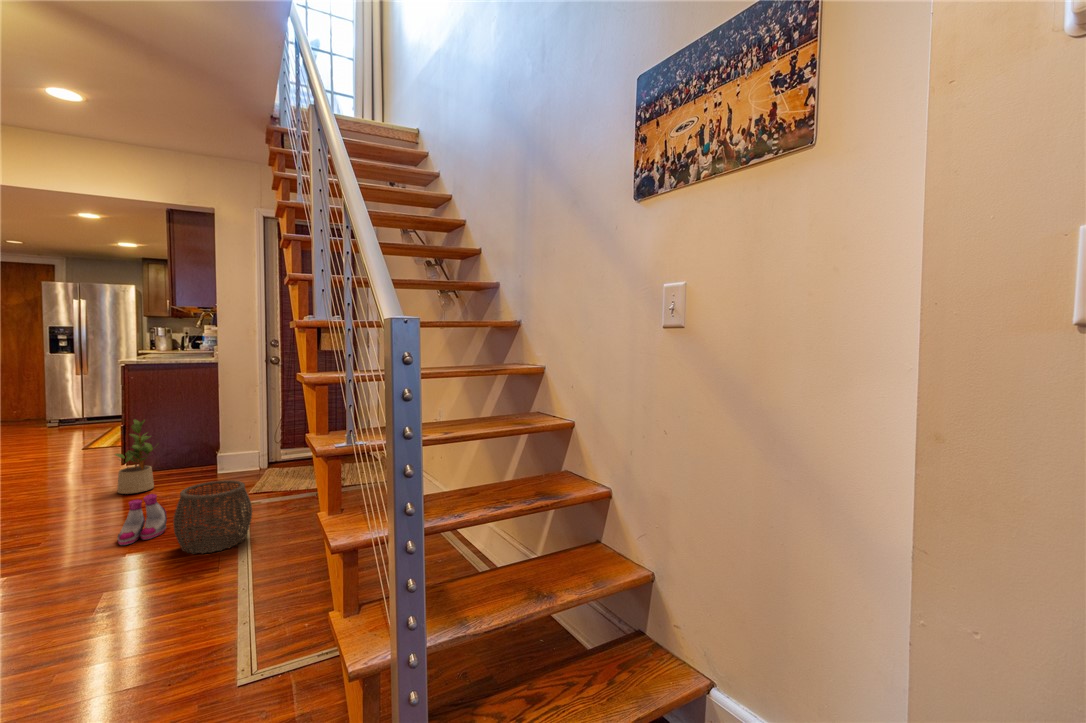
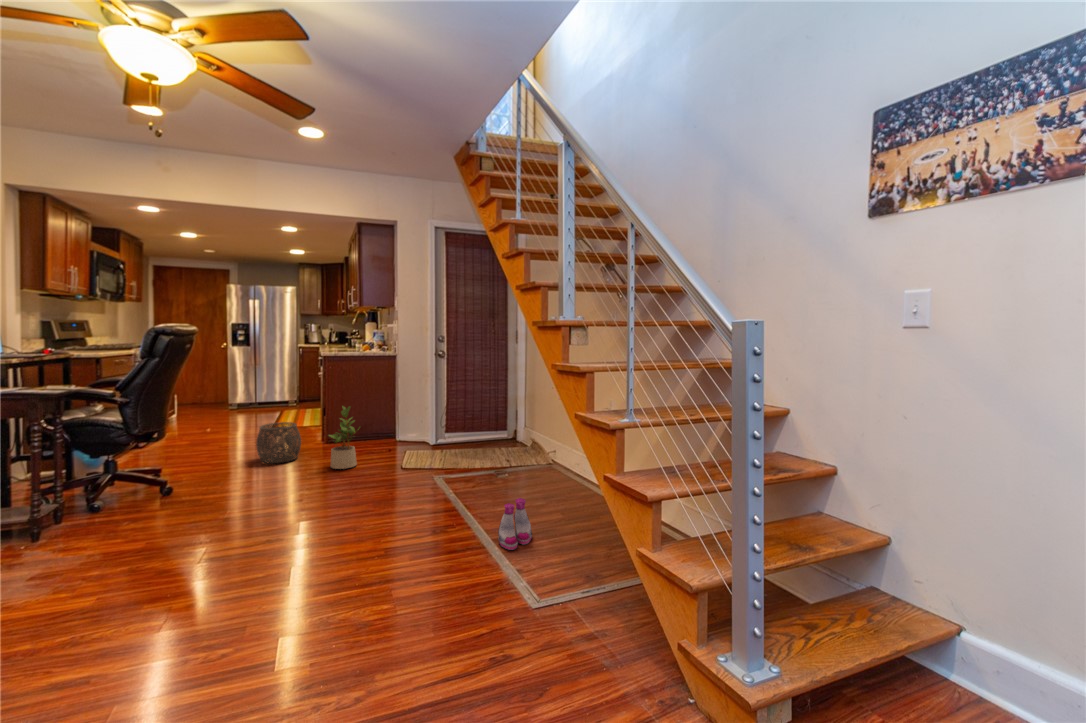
woven basket: present [173,480,252,554] -> present [256,422,301,463]
boots: present [117,494,167,545] -> present [498,498,532,550]

